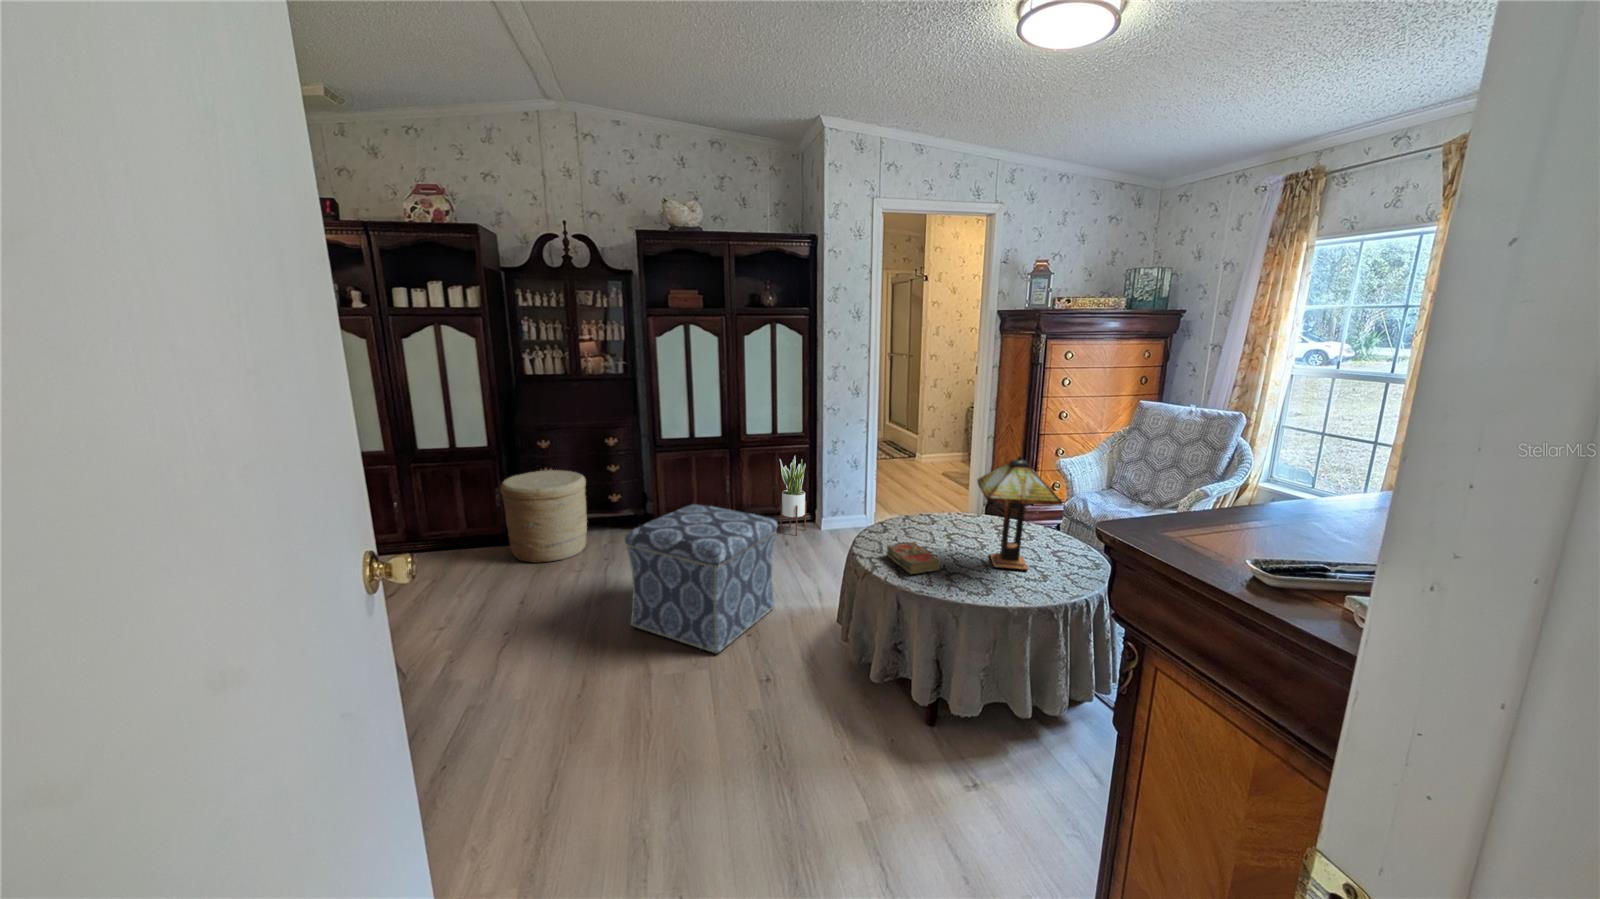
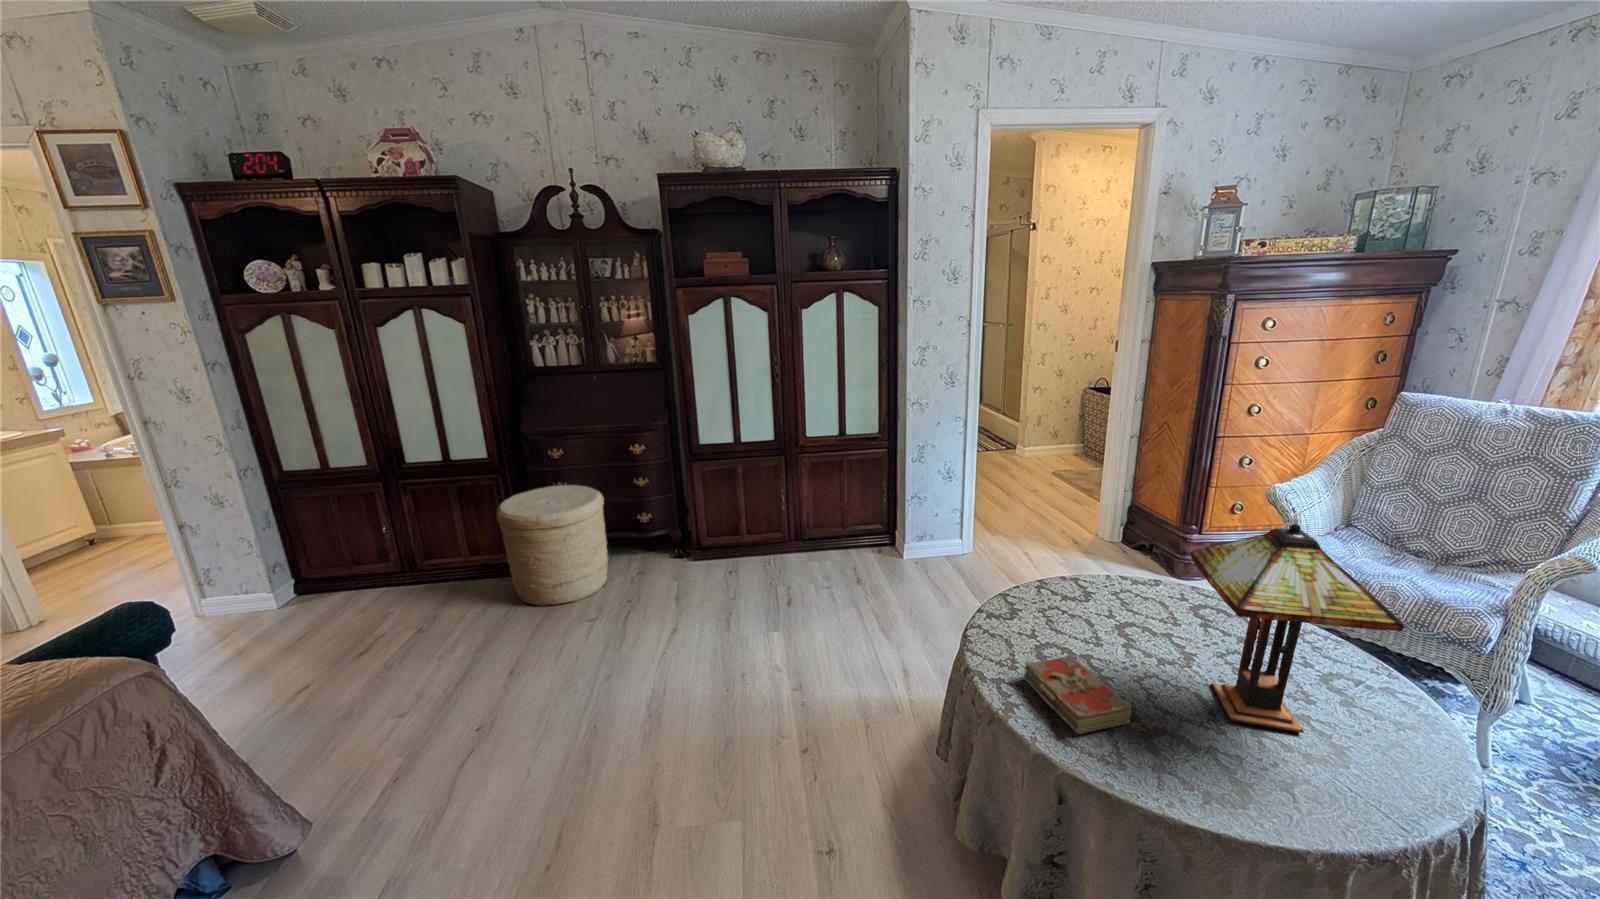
potted plant: present [780,456,806,535] -> none [849,465,884,568]
ottoman: present [625,504,777,654] -> none [622,548,843,792]

